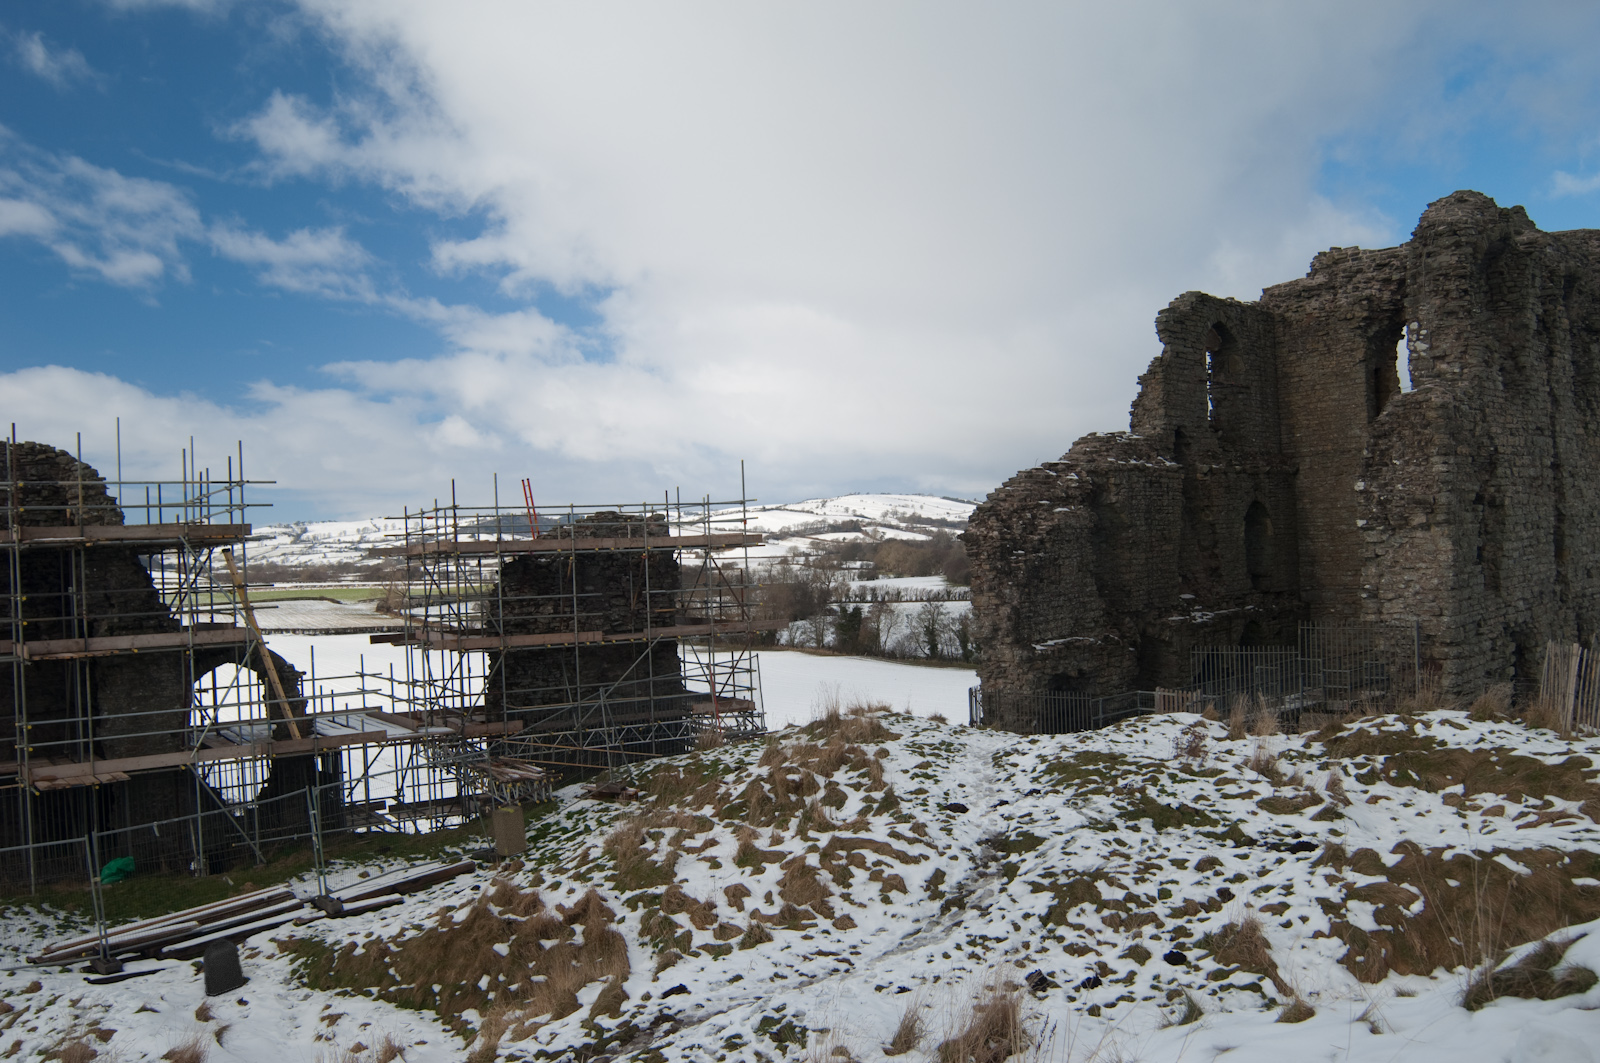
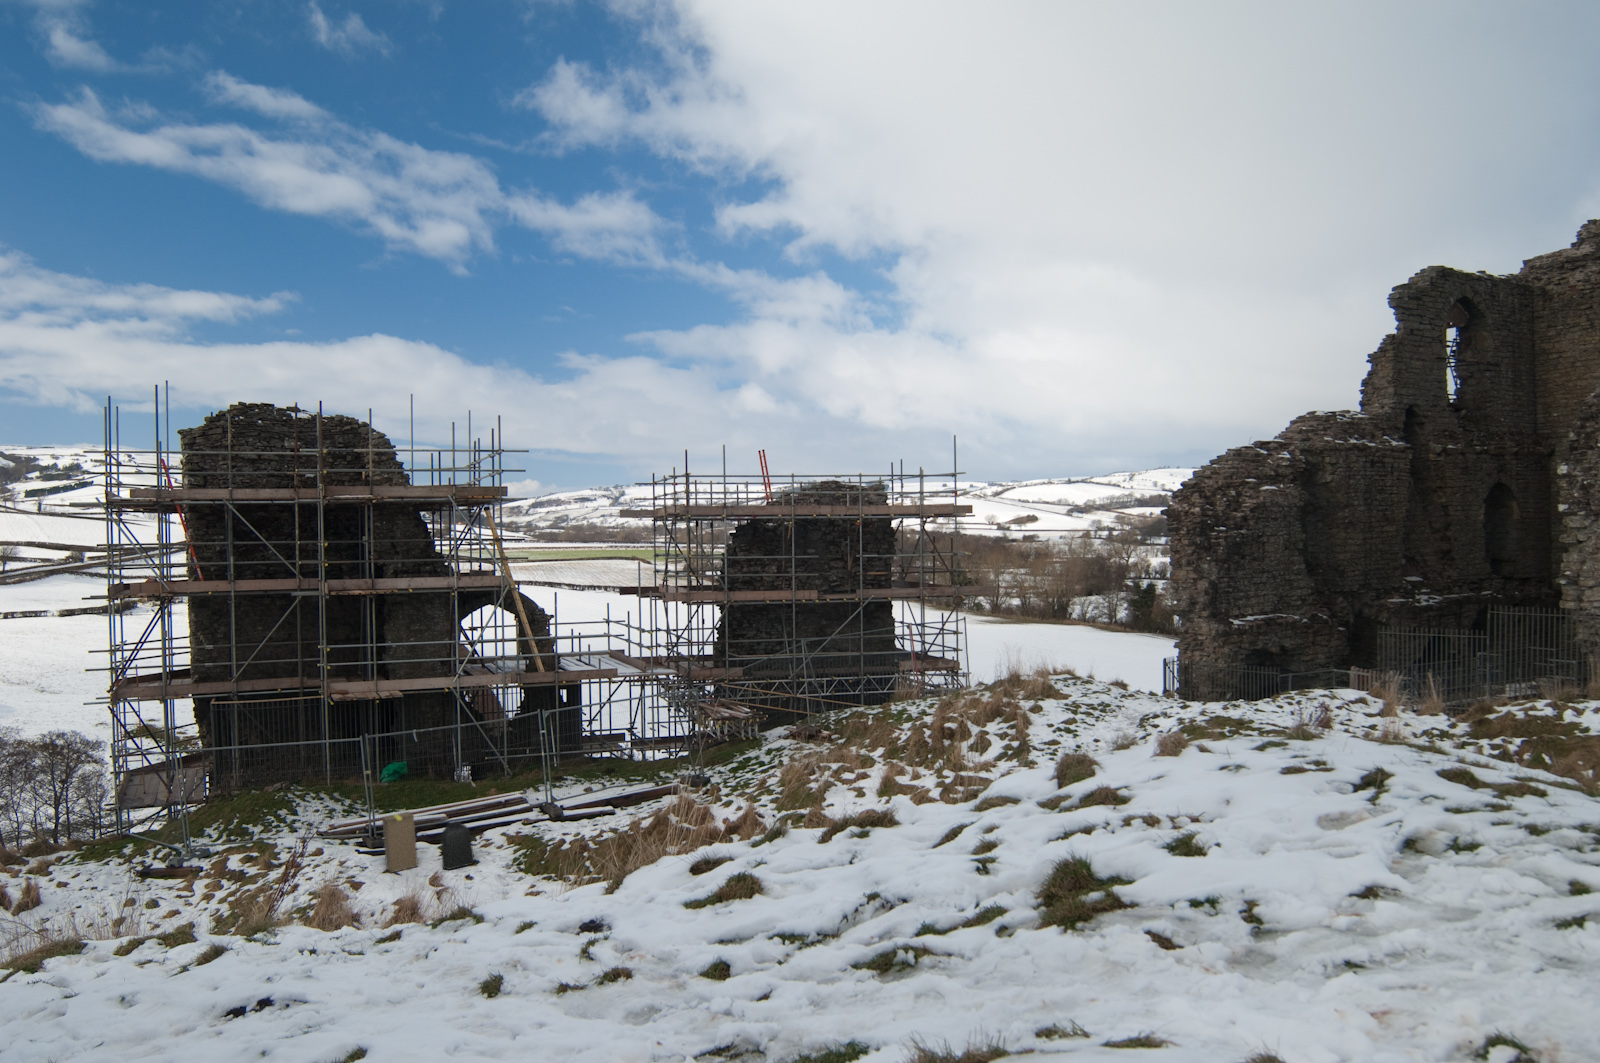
cardboard box: present [492,806,528,856] -> present [382,812,418,873]

